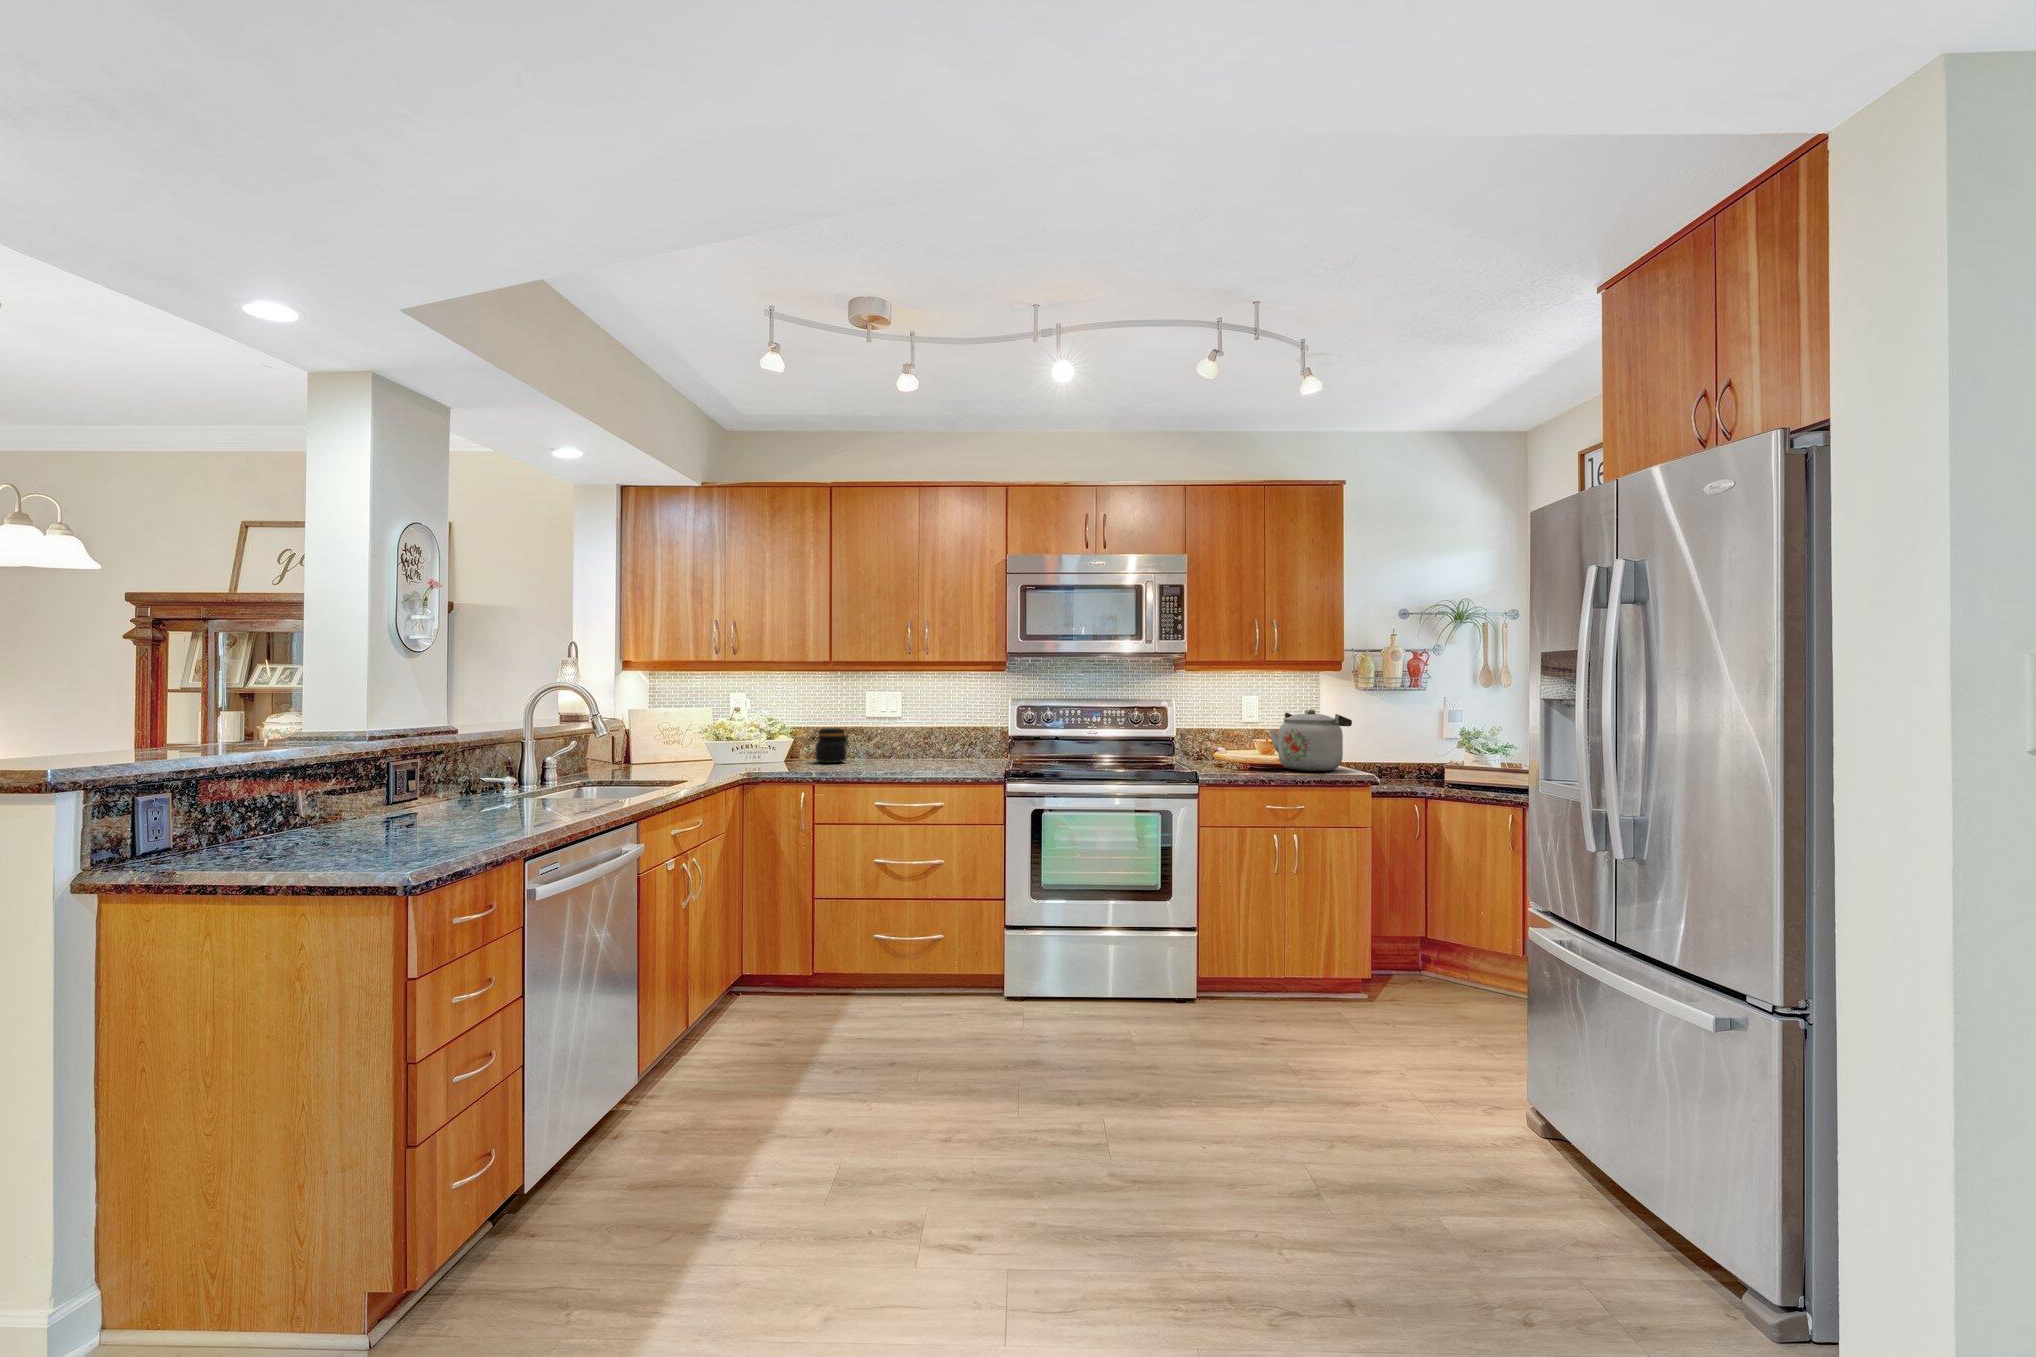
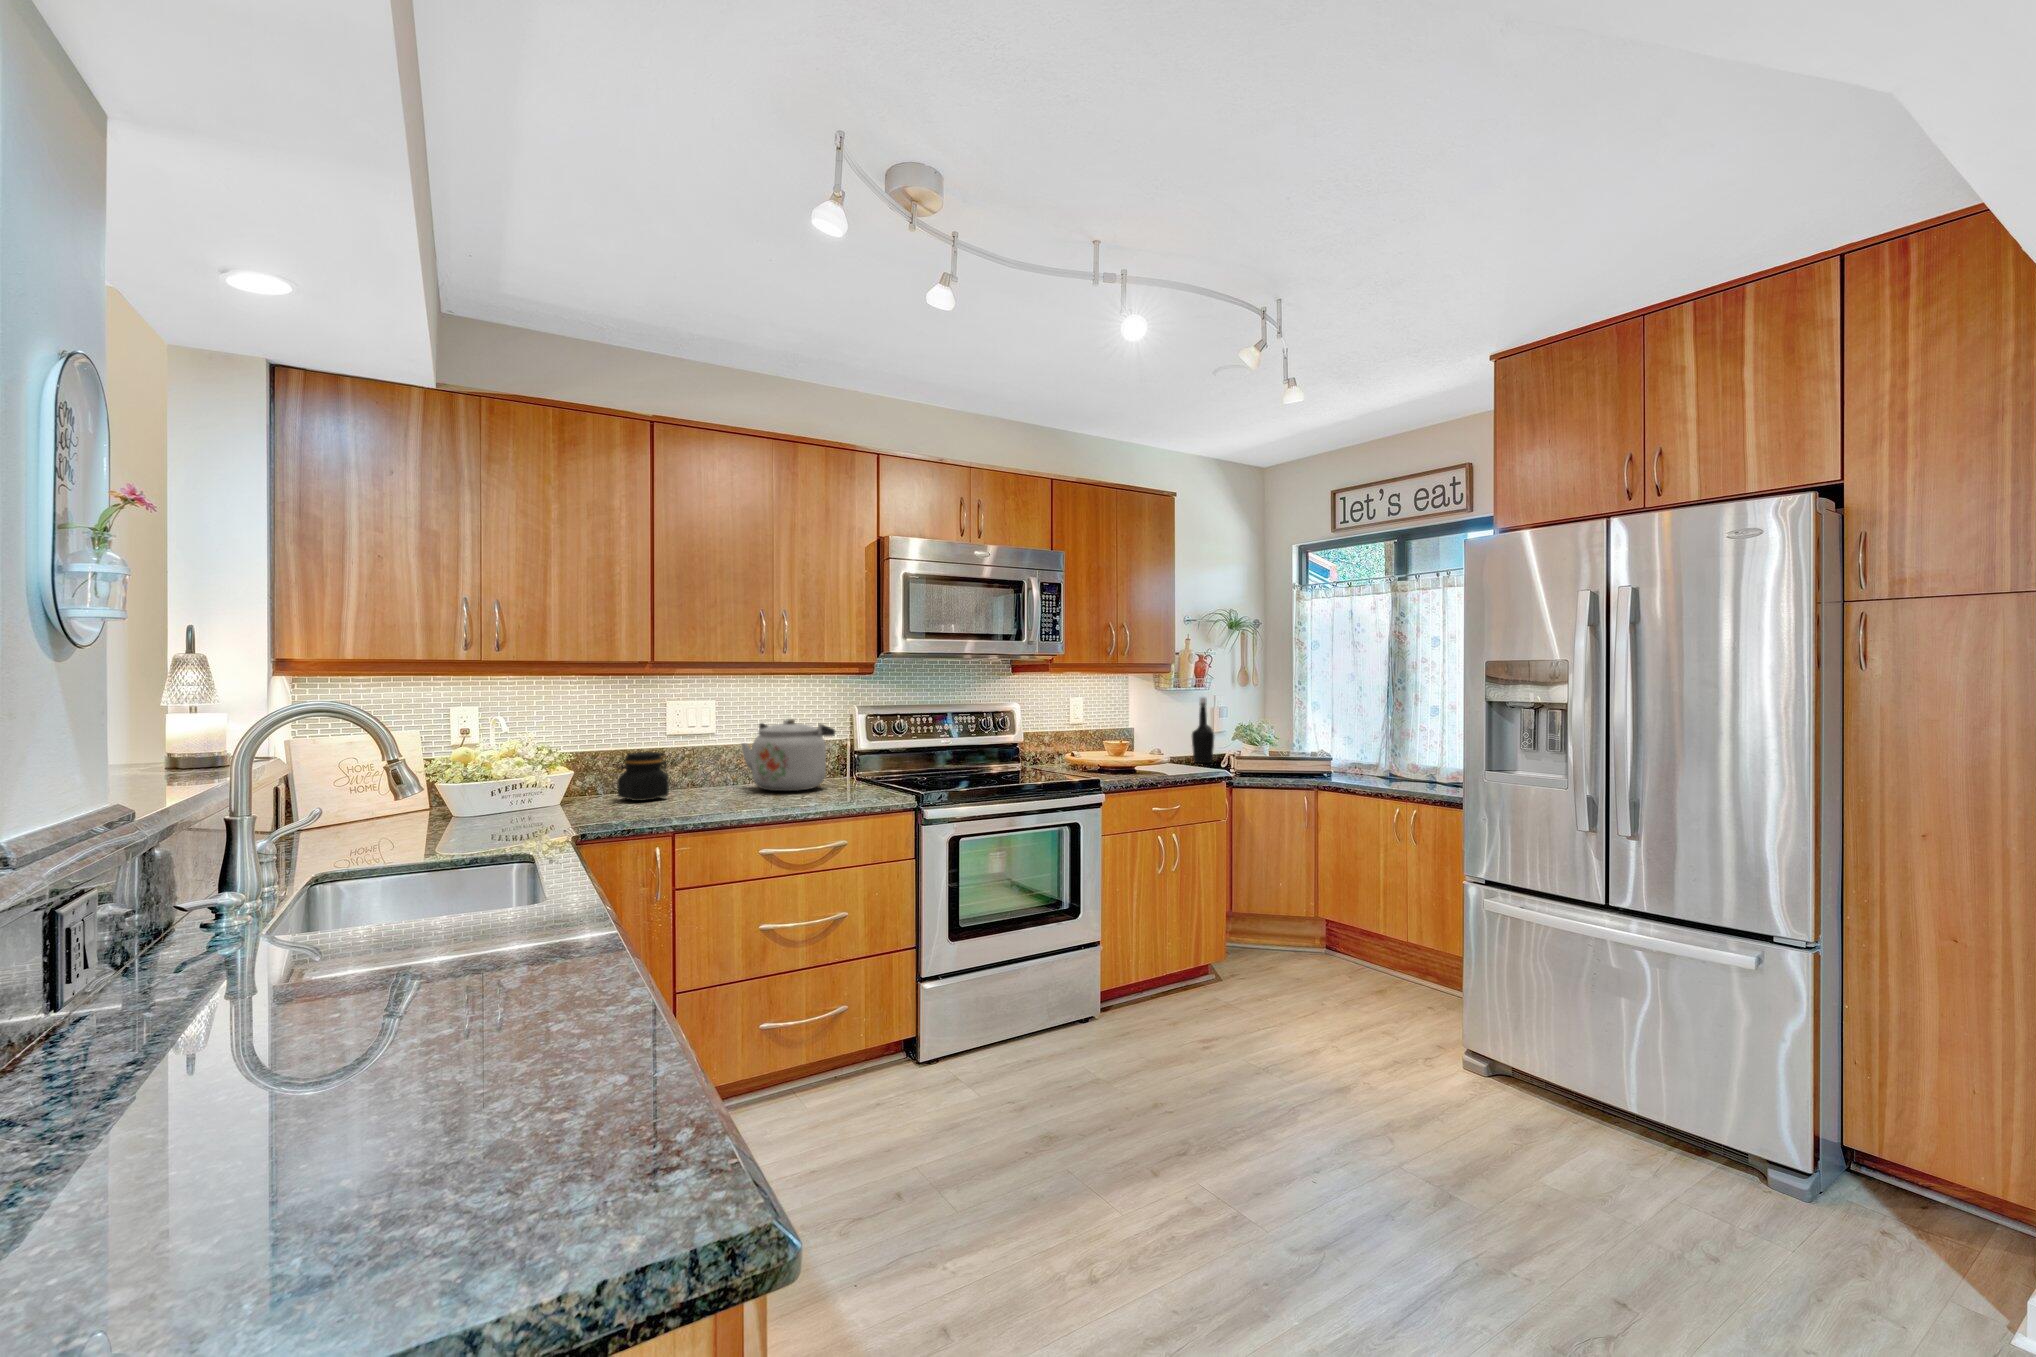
bottle: none [1369,697,1395,768] -> present [1192,697,1214,763]
kettle: present [1270,709,1352,771] -> present [742,719,835,791]

